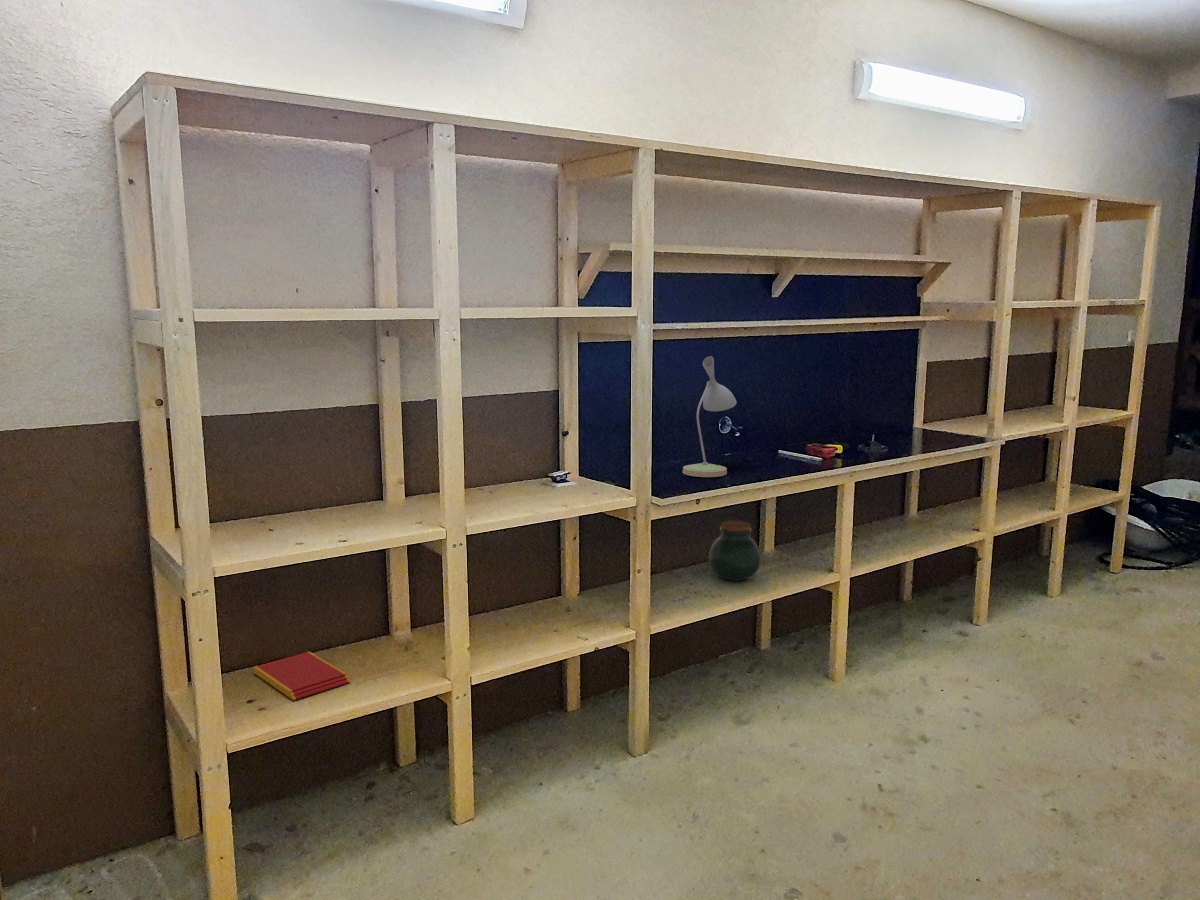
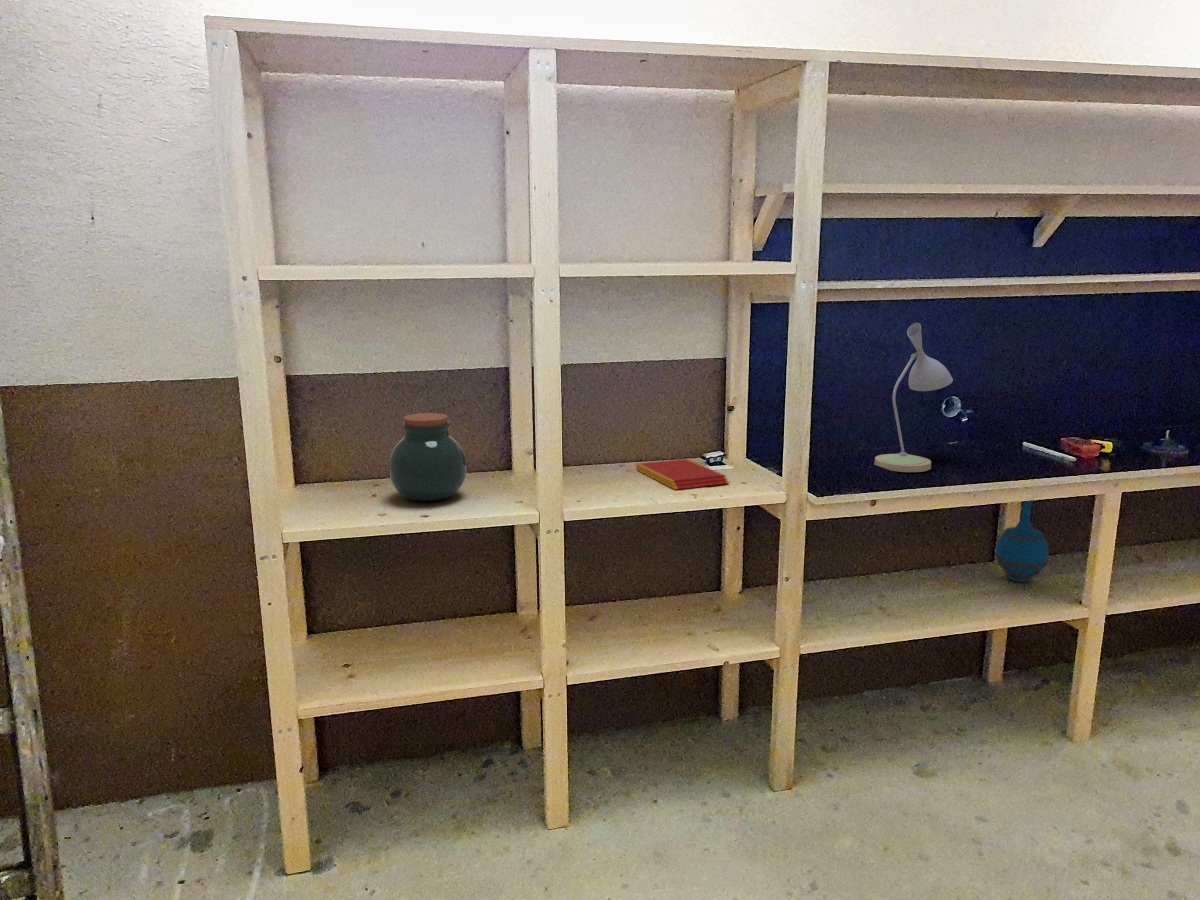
bottle: none [765,484,805,562] -> present [995,500,1049,582]
jar: present [709,521,761,580] -> present [389,413,466,501]
book: present [254,652,351,700] -> present [636,459,729,490]

